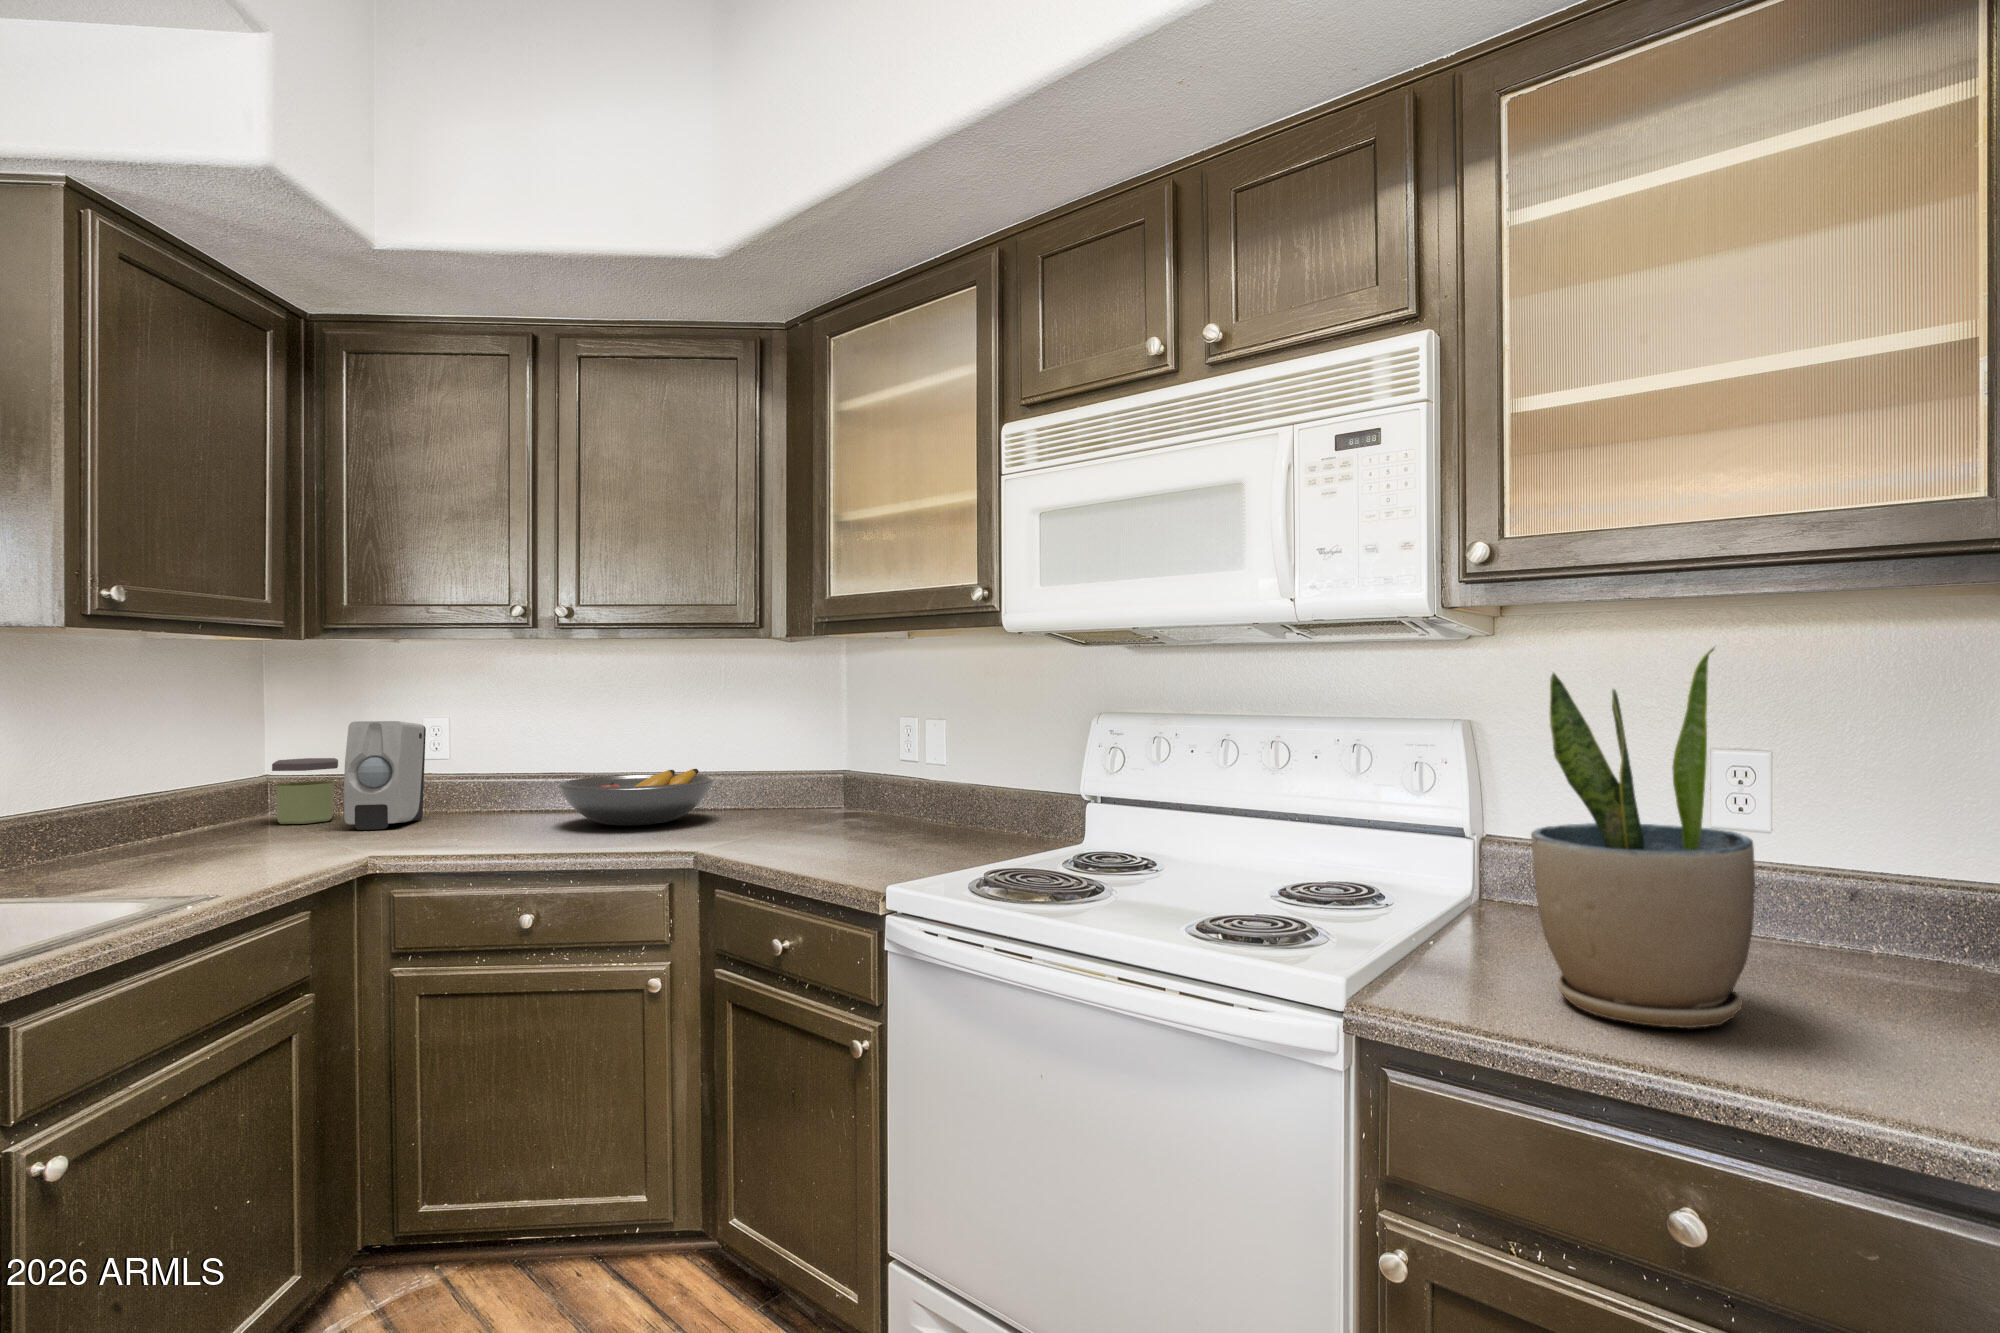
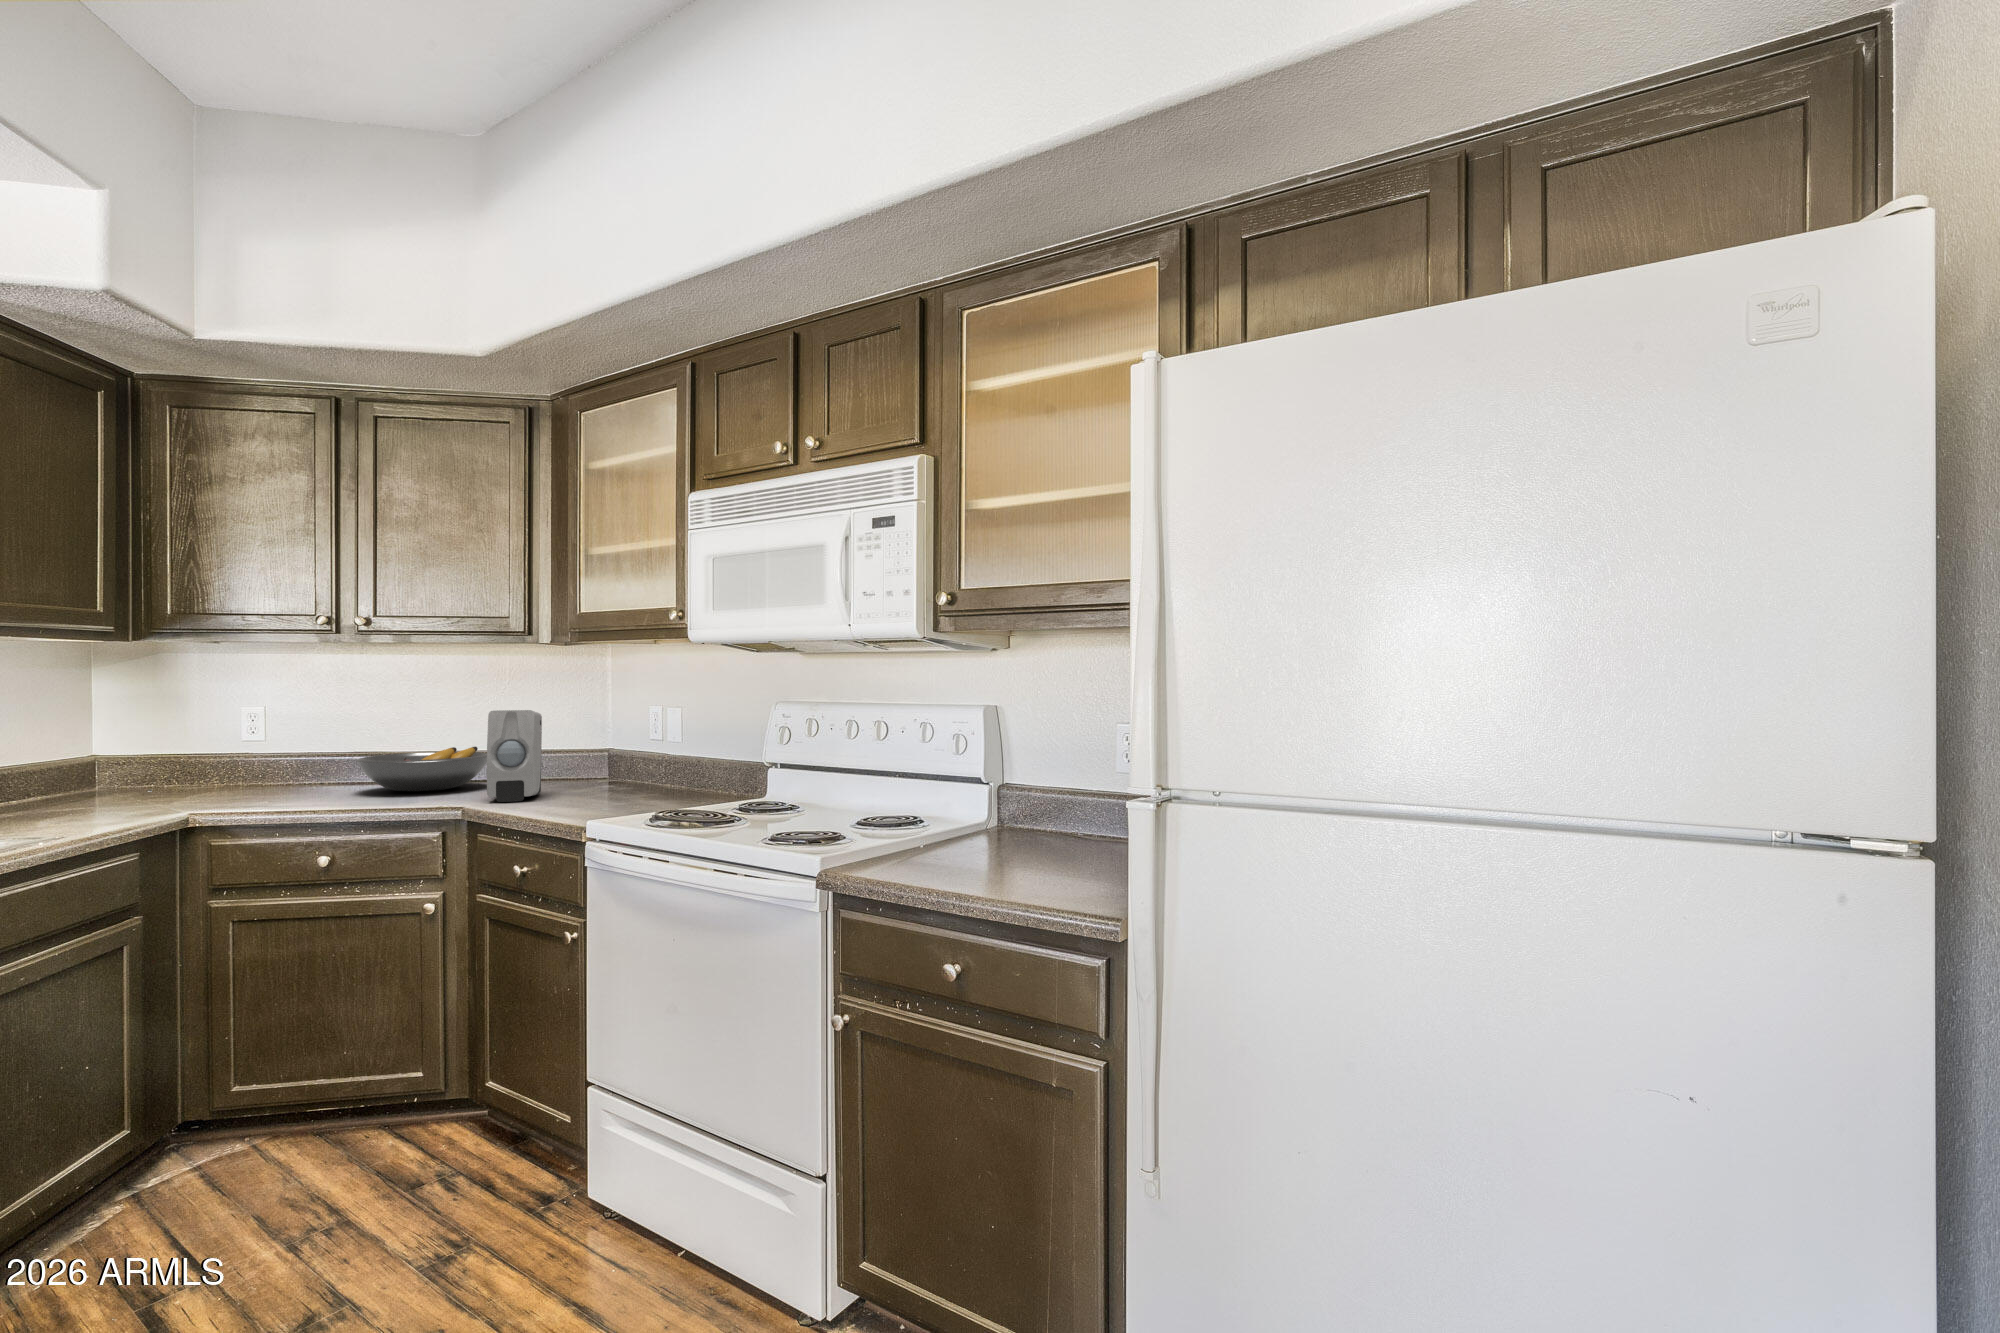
potted plant: present [1531,648,1755,1028] -> none [938,659,1050,878]
soap dispenser: present [344,721,426,830] -> present [487,710,542,802]
jar: present [272,758,338,824] -> none [107,741,166,795]

